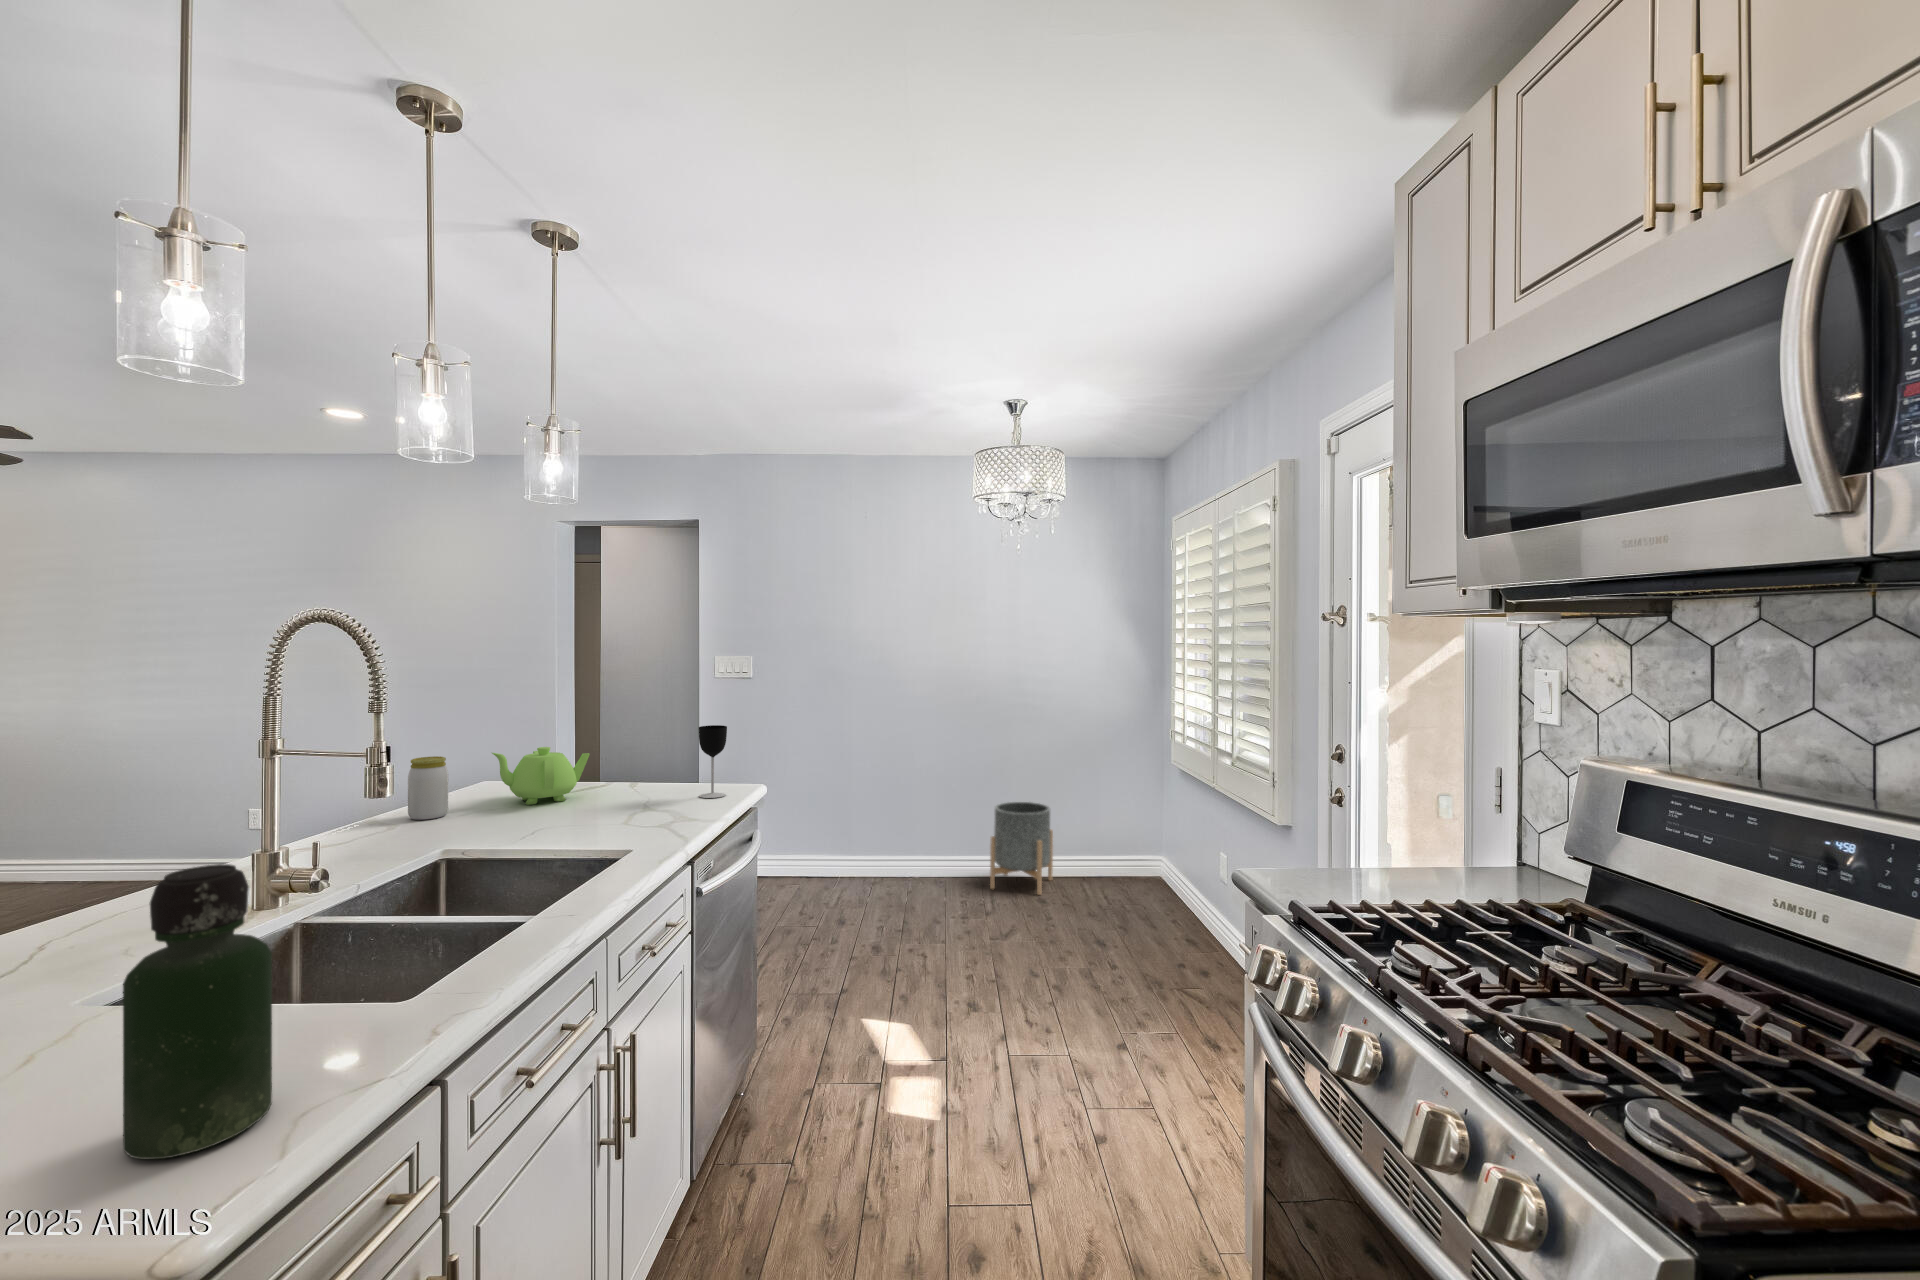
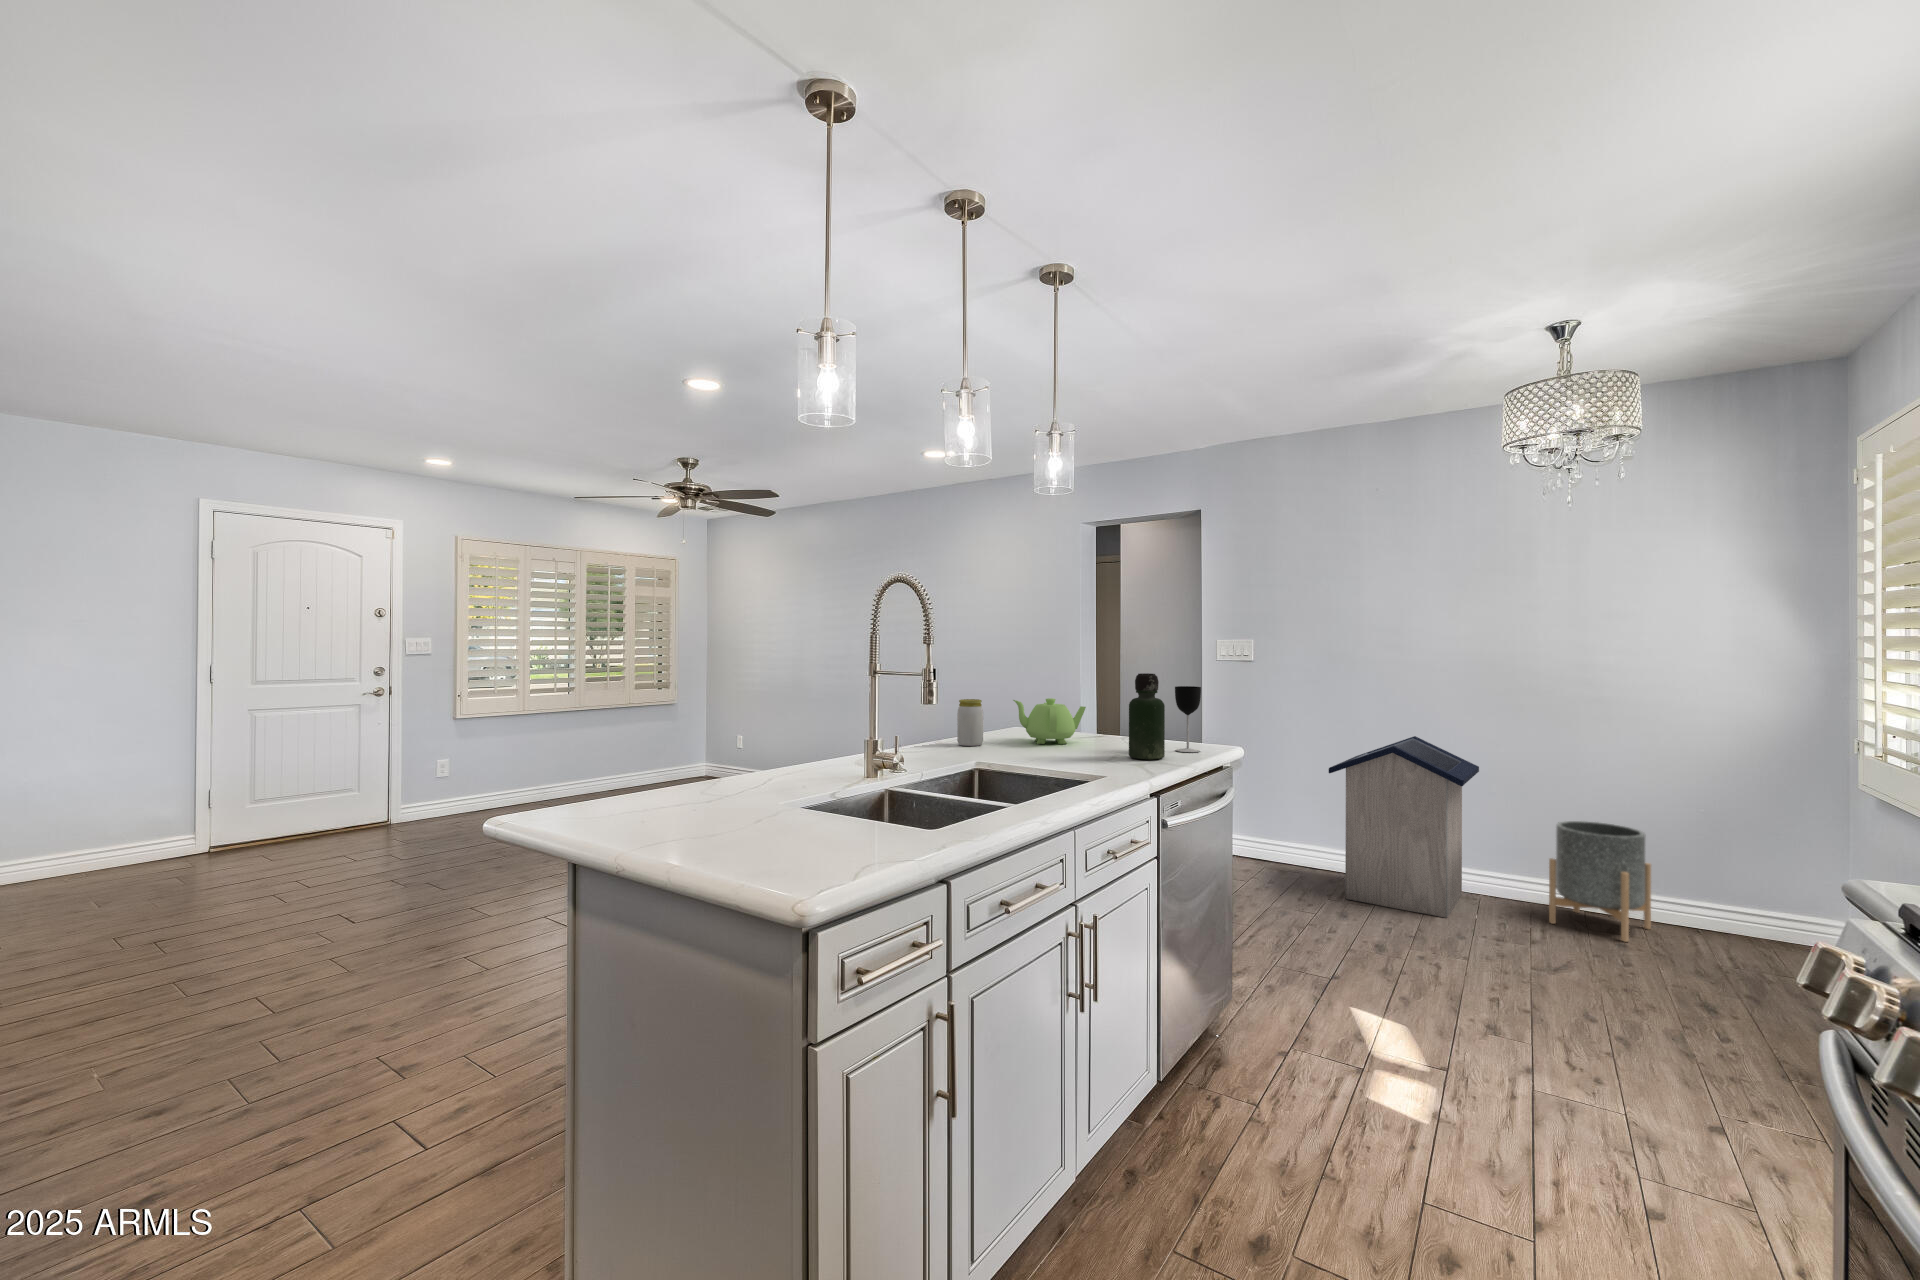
trash can: none [824,742,940,901] -> present [1329,736,1479,918]
bottle: present [123,864,272,1159] -> present [1129,673,1165,760]

